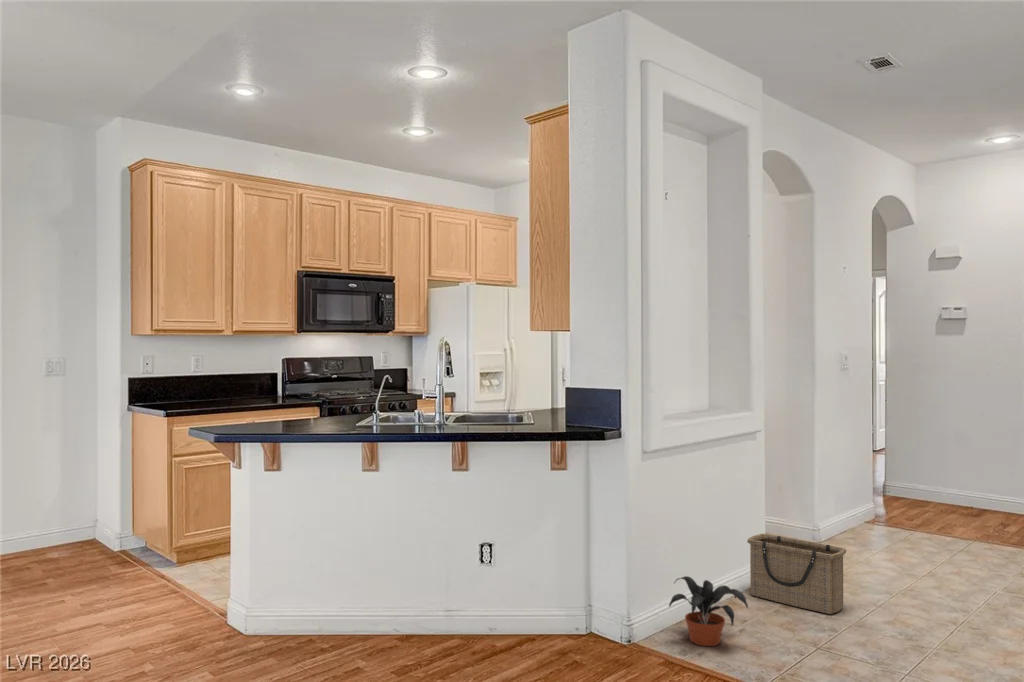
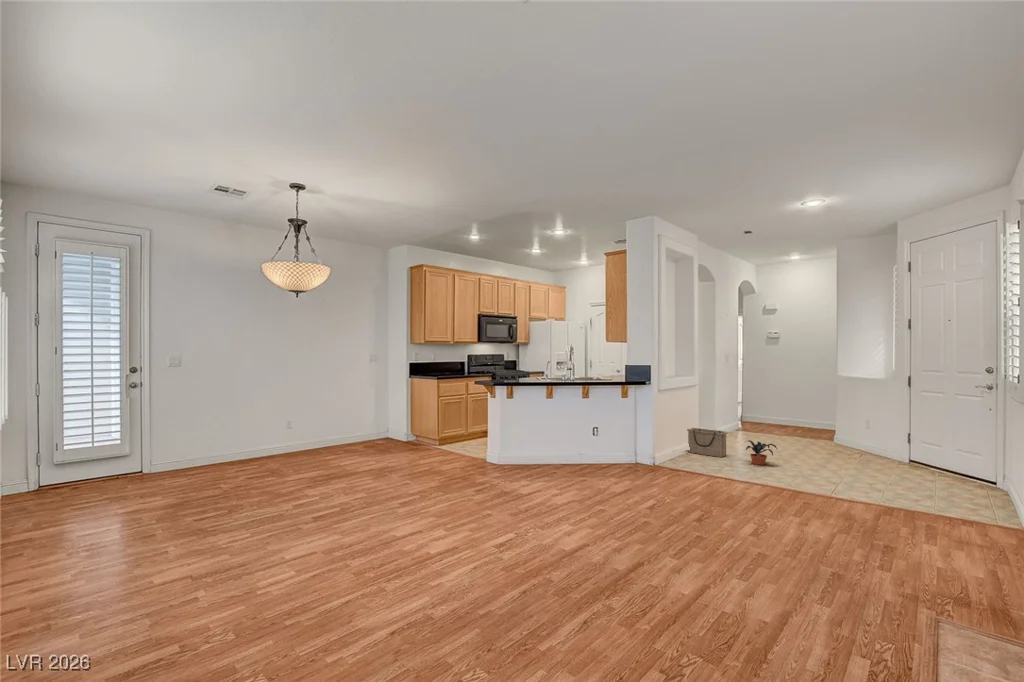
potted plant: present [669,576,748,646] -> present [746,440,777,465]

